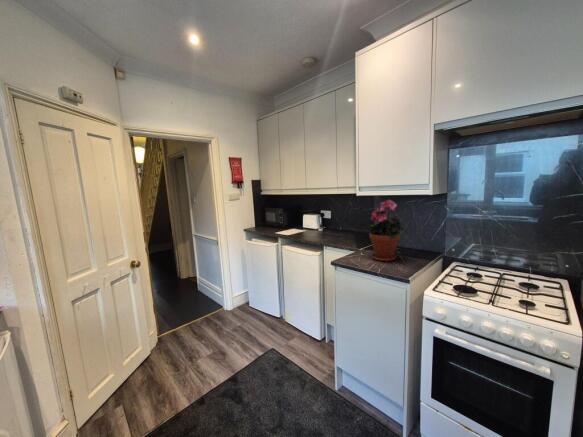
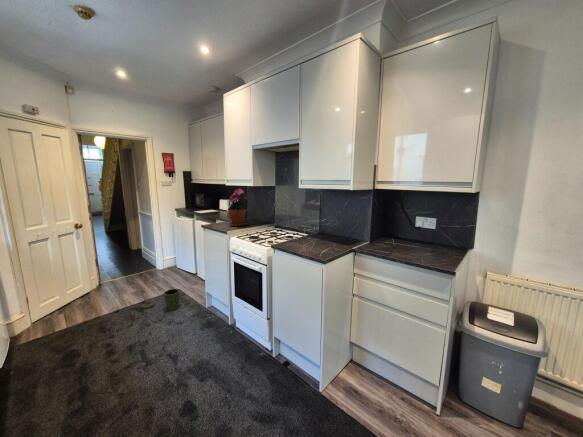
trash can: none [233,358,292,397] -> present [141,289,179,310]

